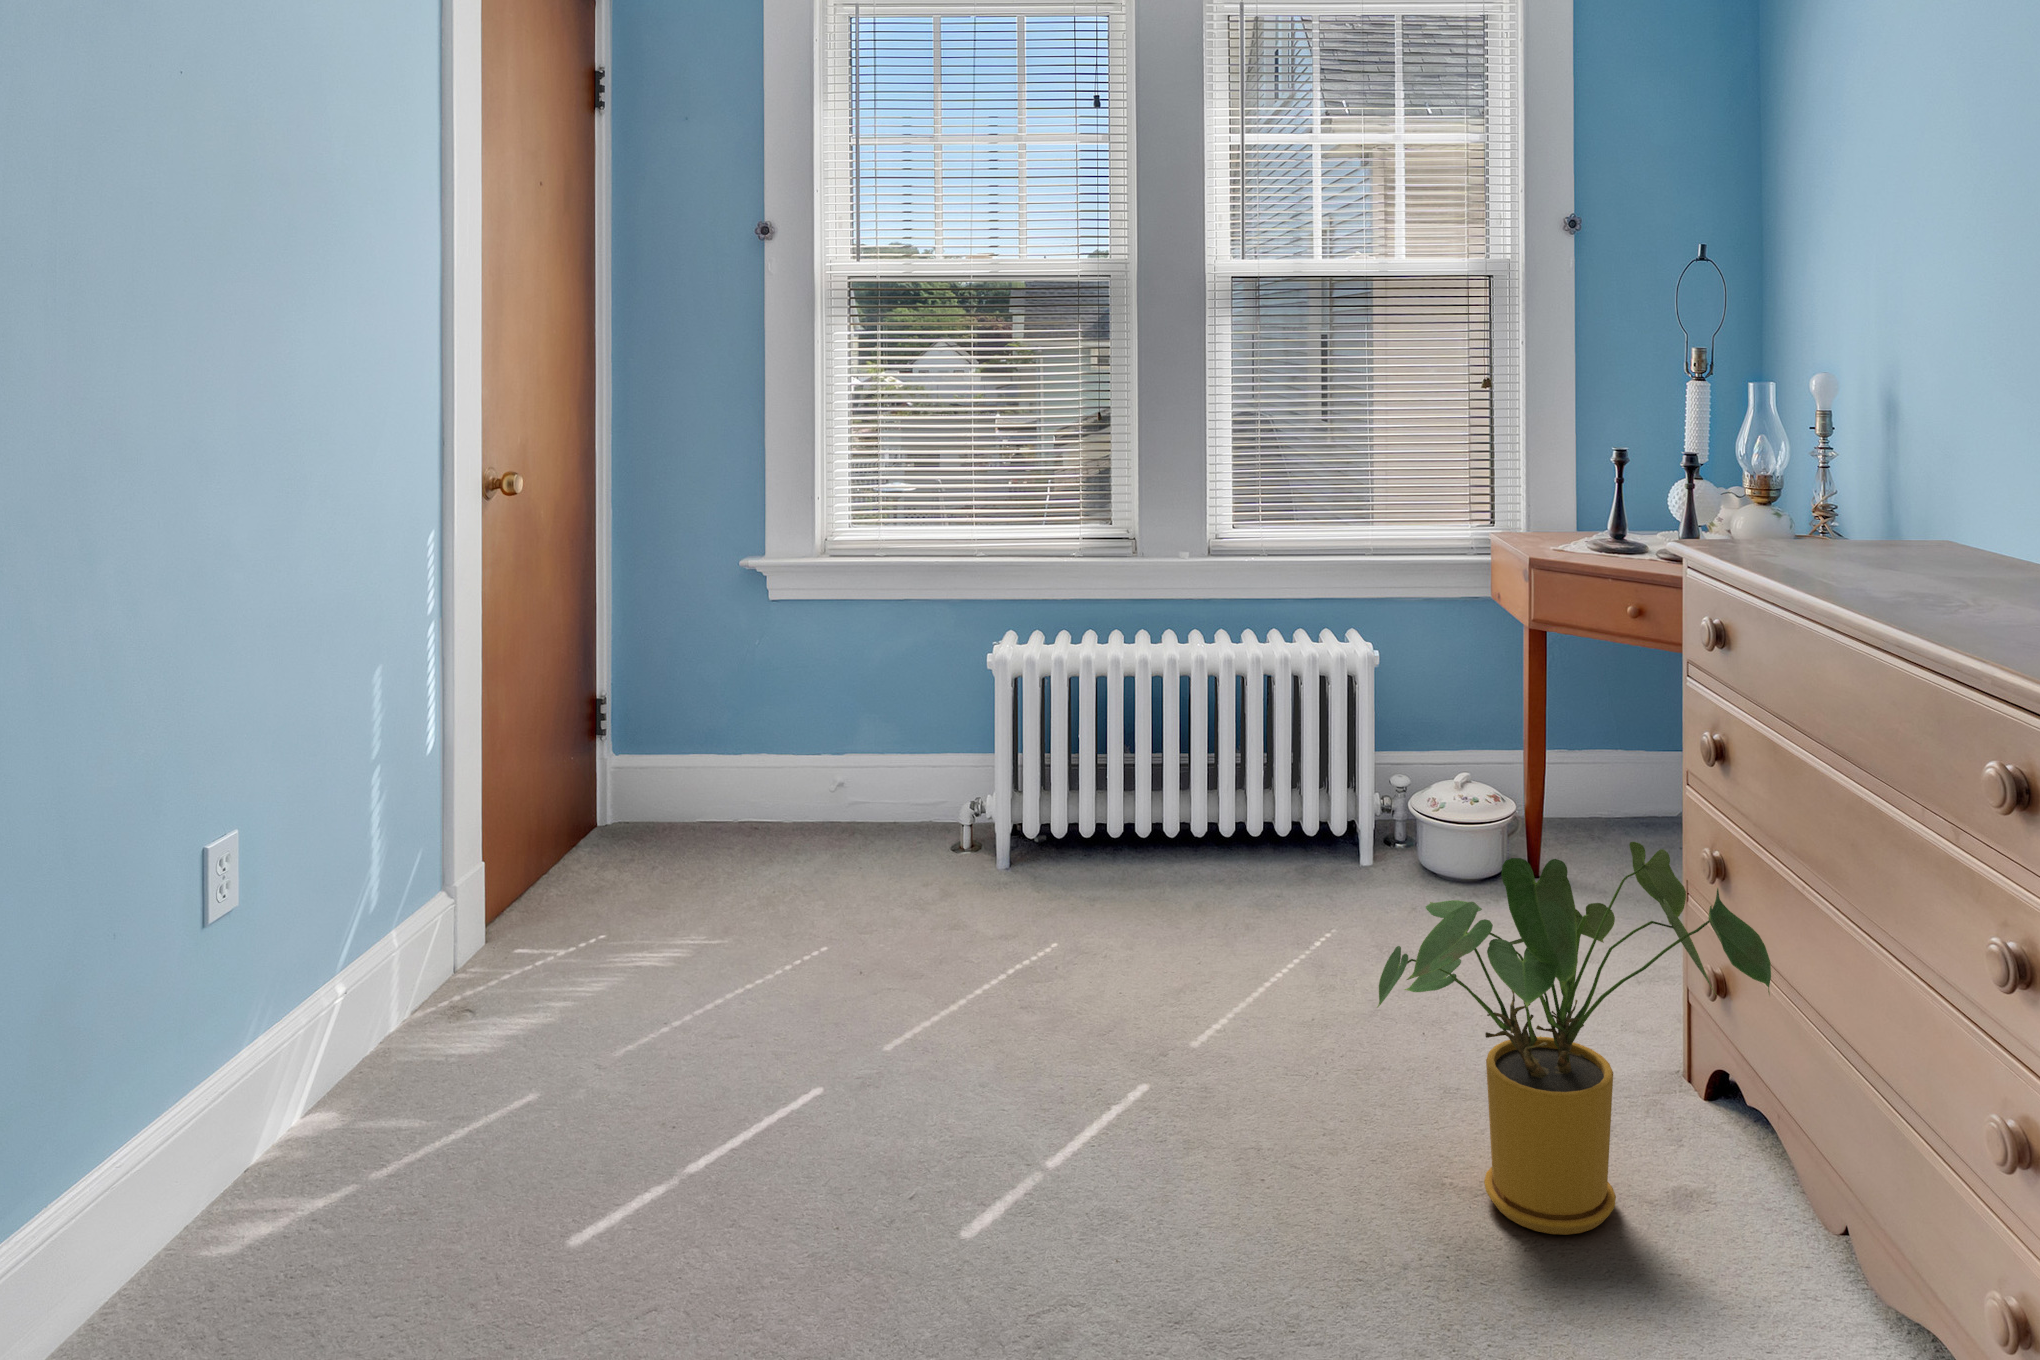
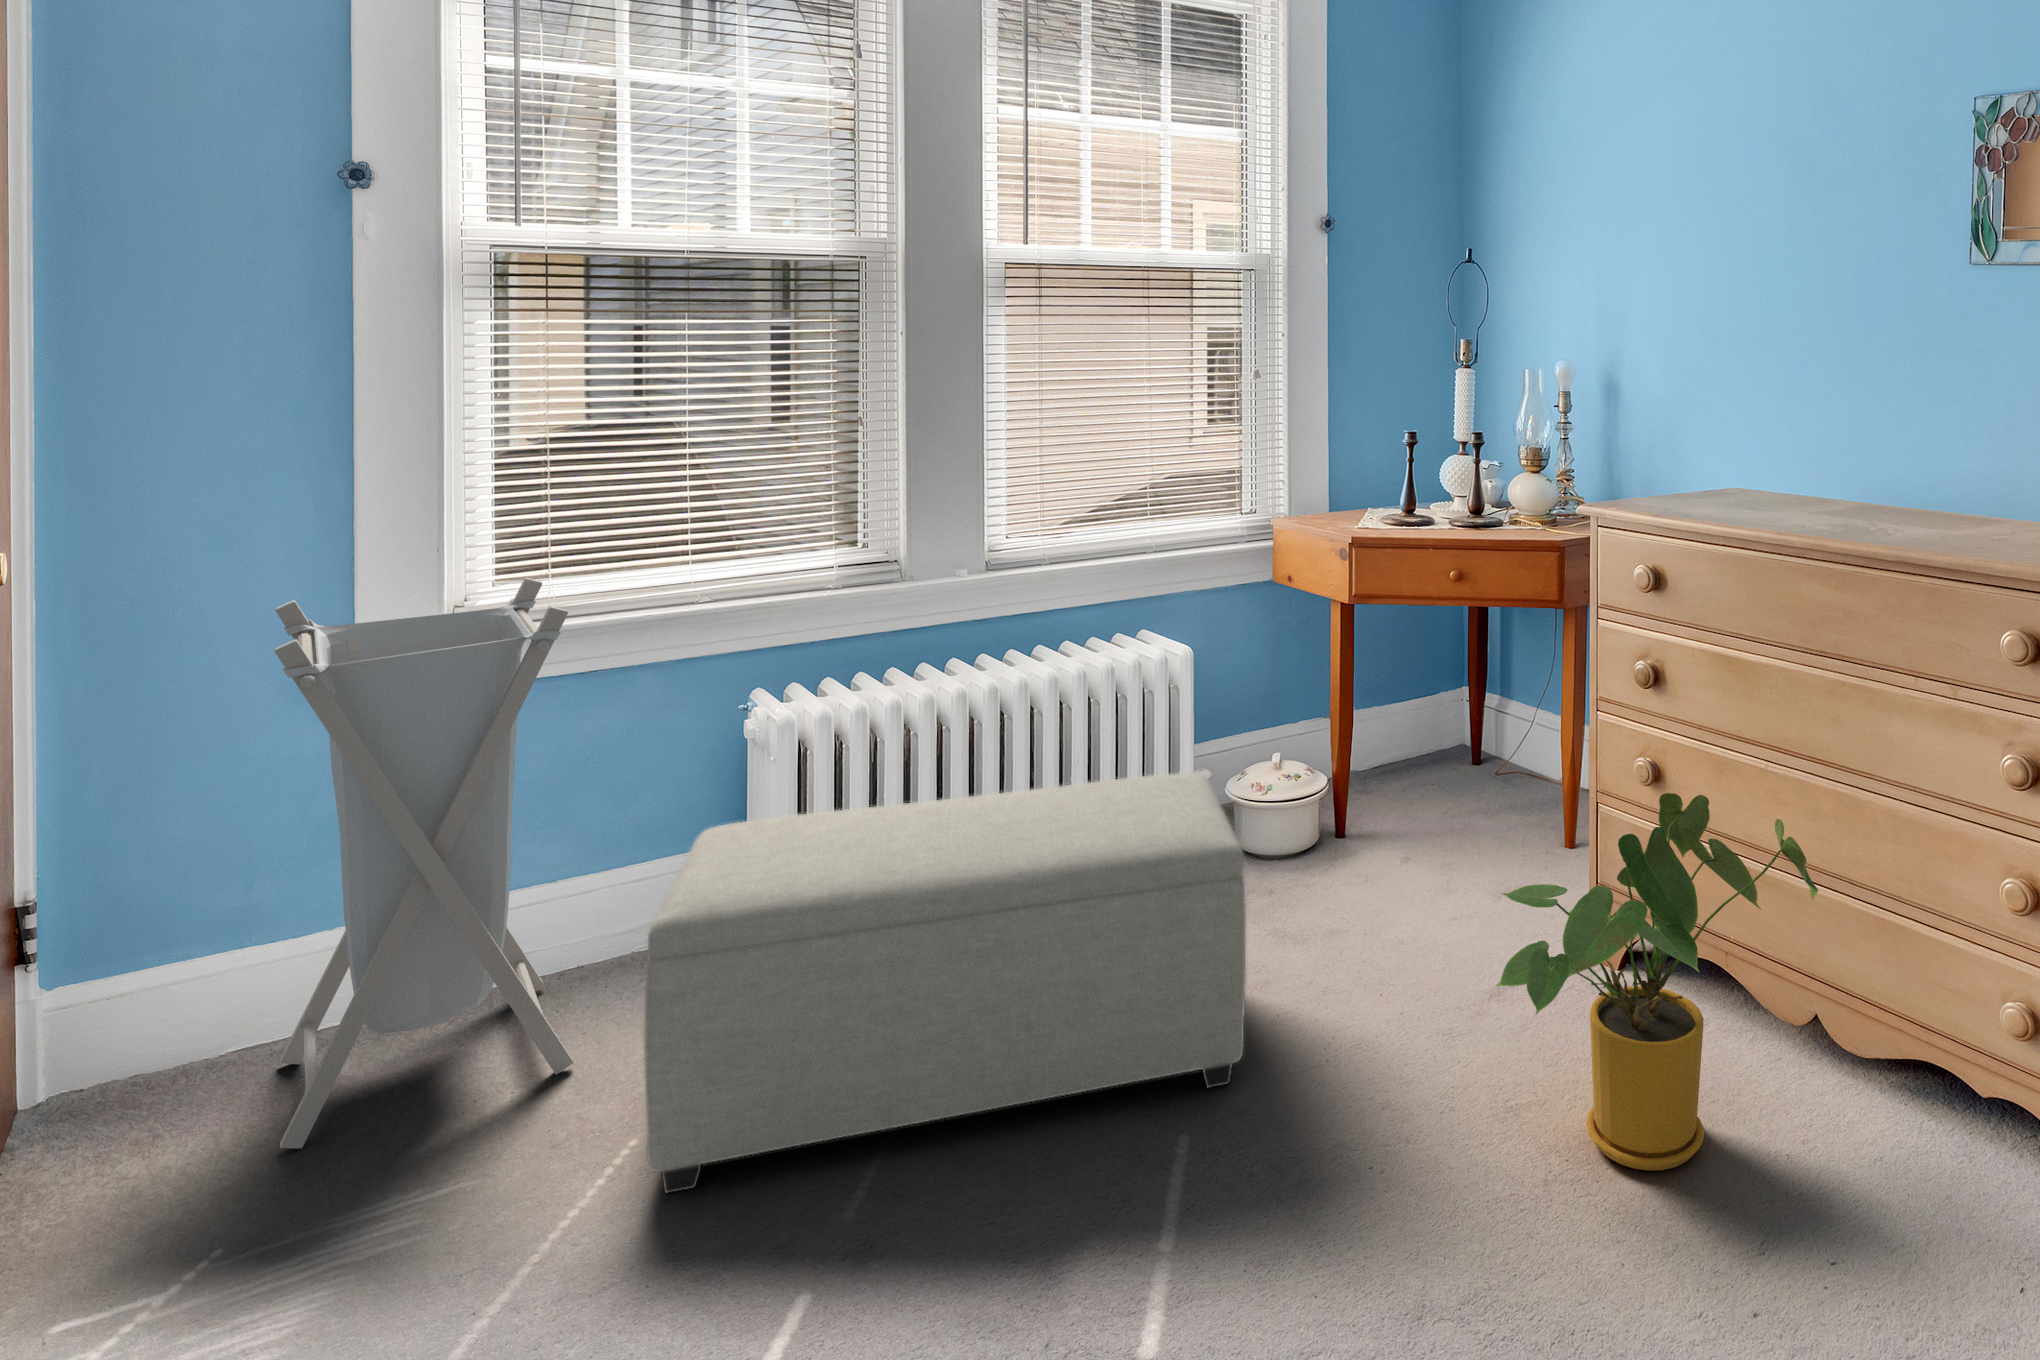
laundry hamper: none [675,522,866,886] -> present [275,578,573,1148]
ottoman: none [814,720,1289,1032] -> present [644,773,1246,1193]

